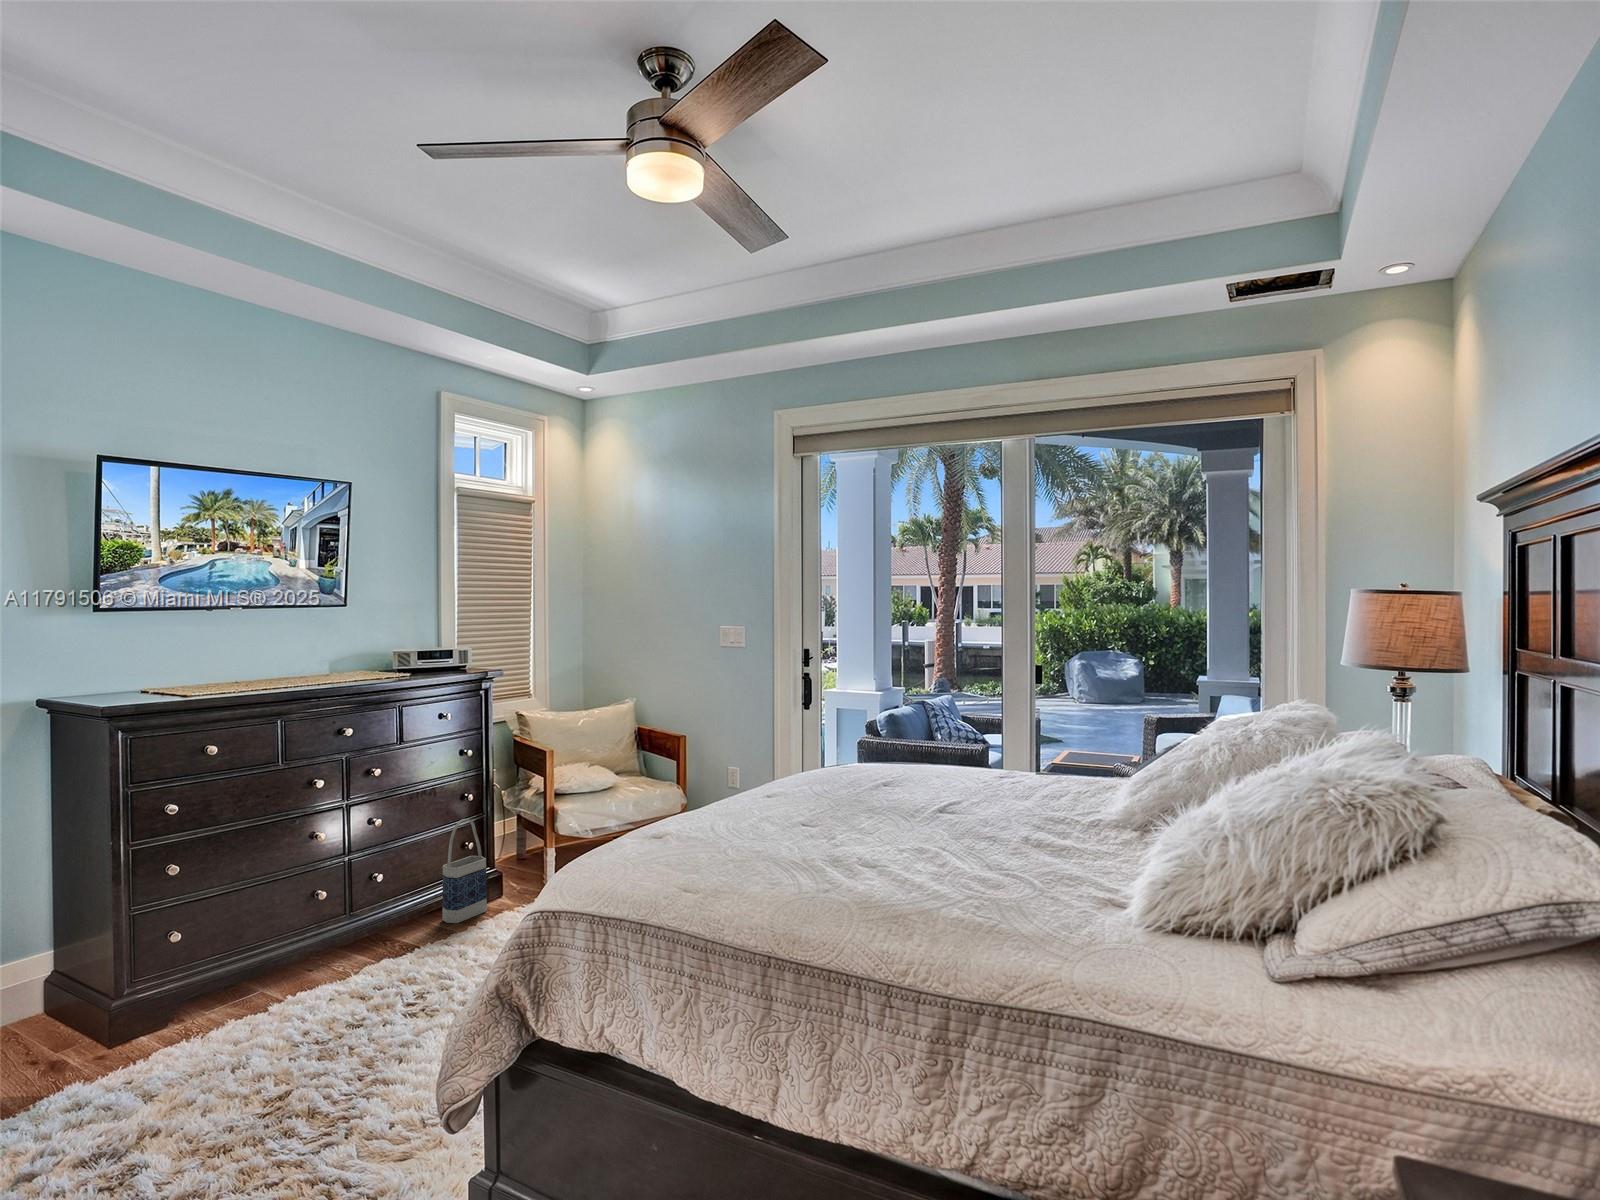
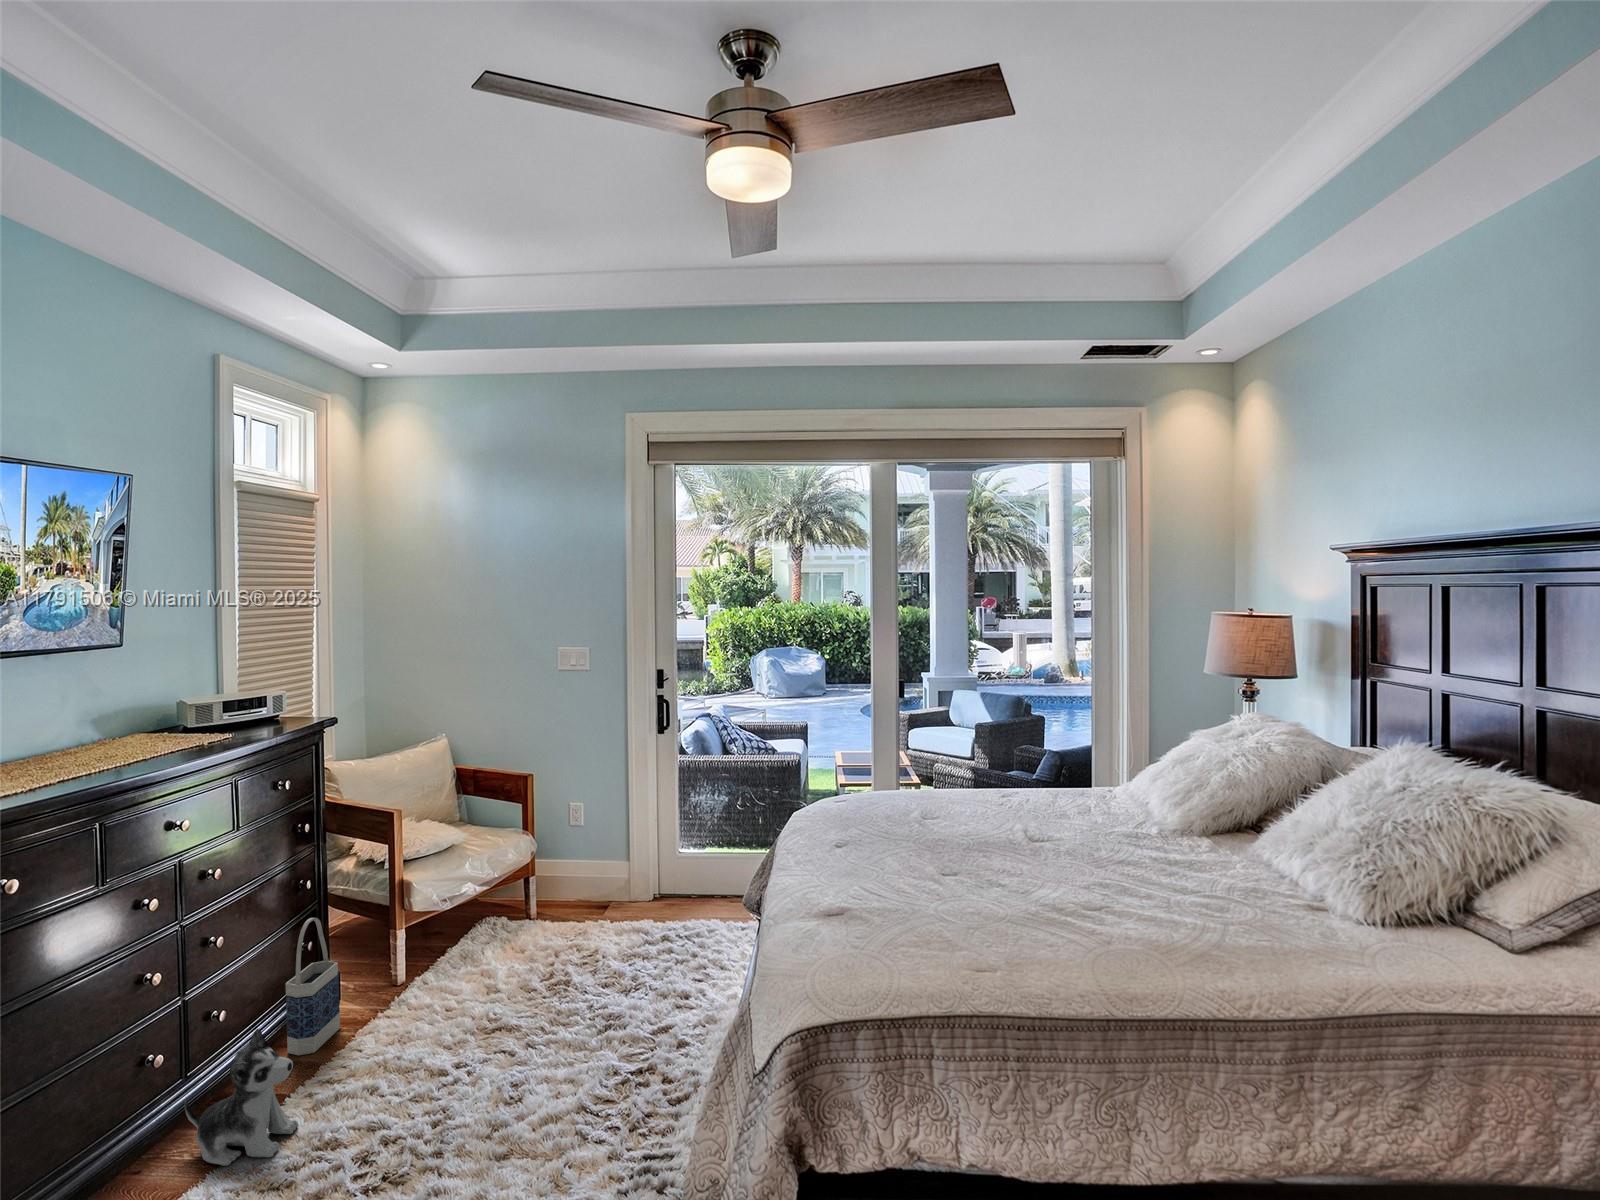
plush toy: none [338,883,406,980] -> present [184,1029,298,1166]

